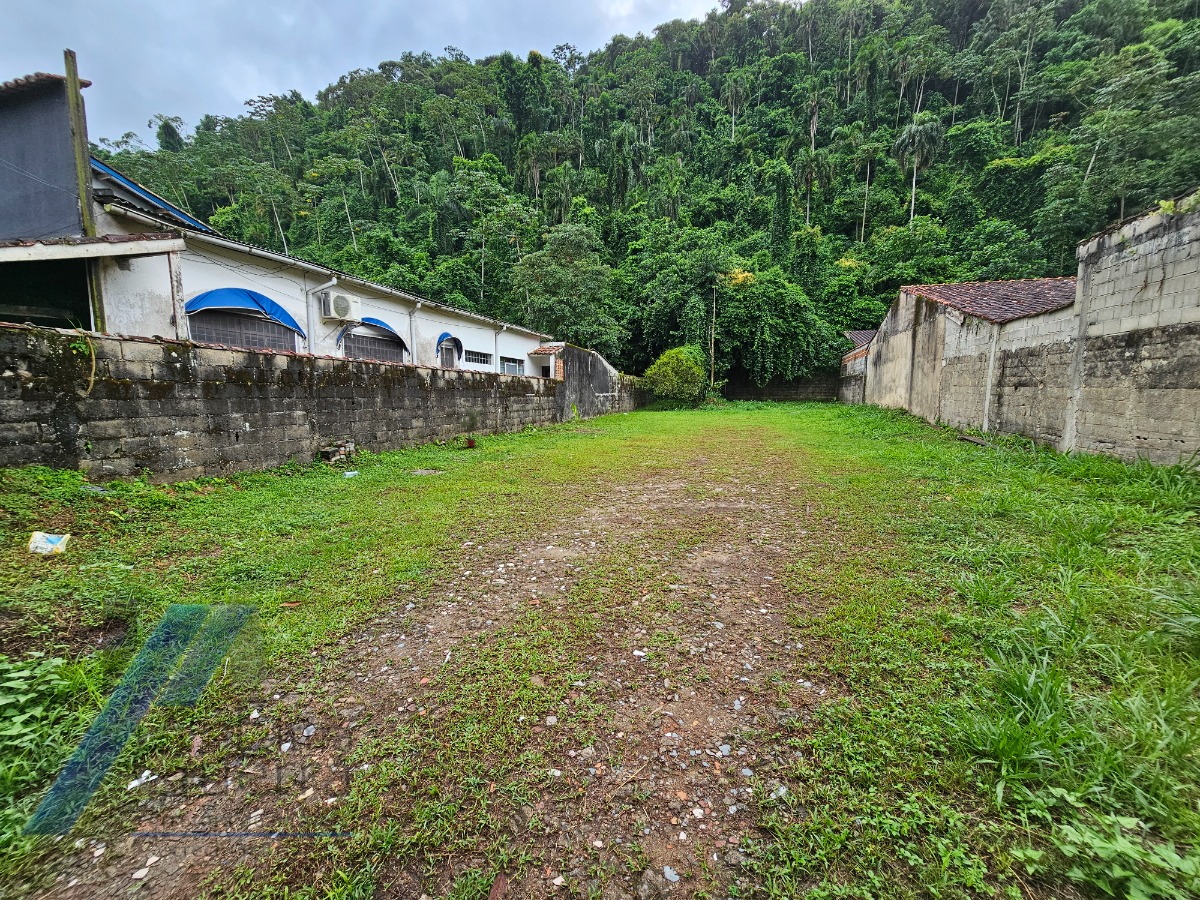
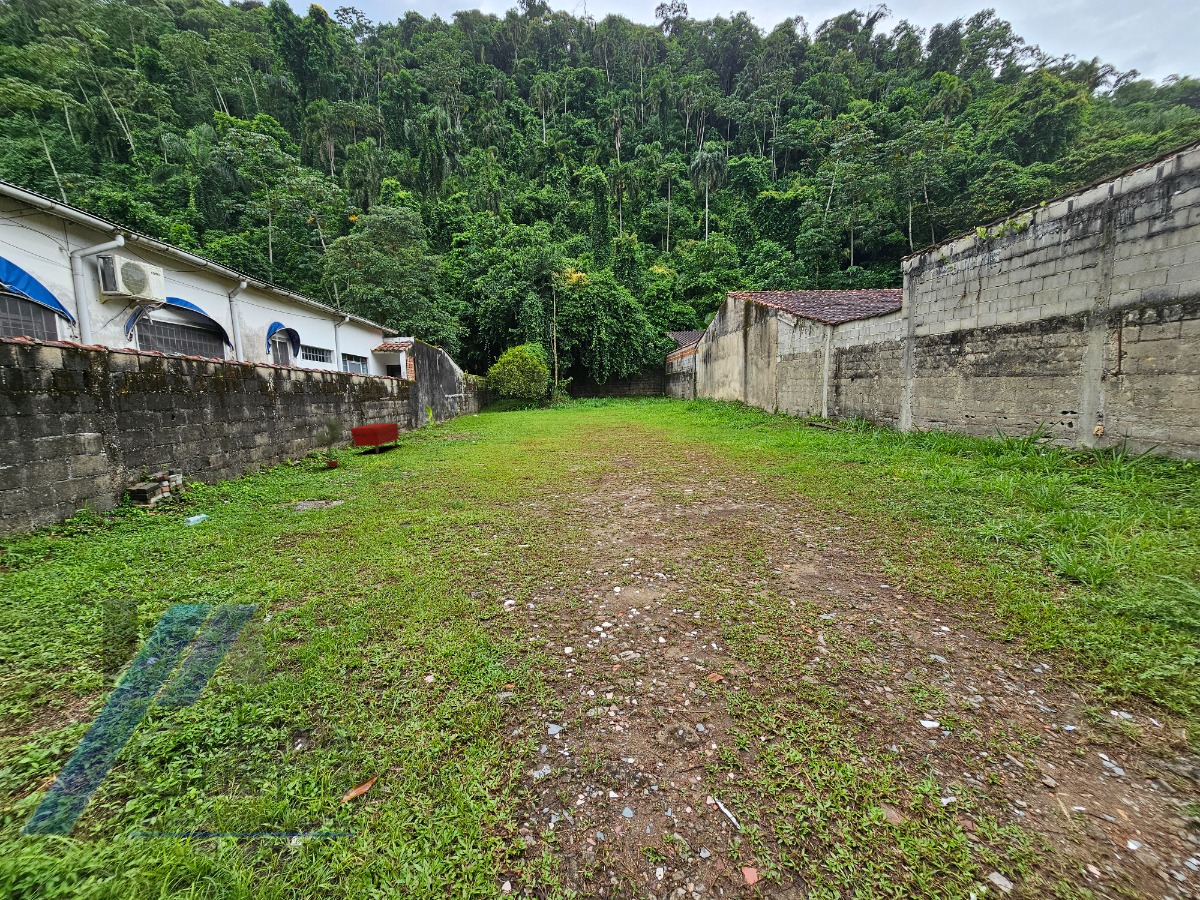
bench: none [494,415,534,439] -> present [351,423,399,454]

